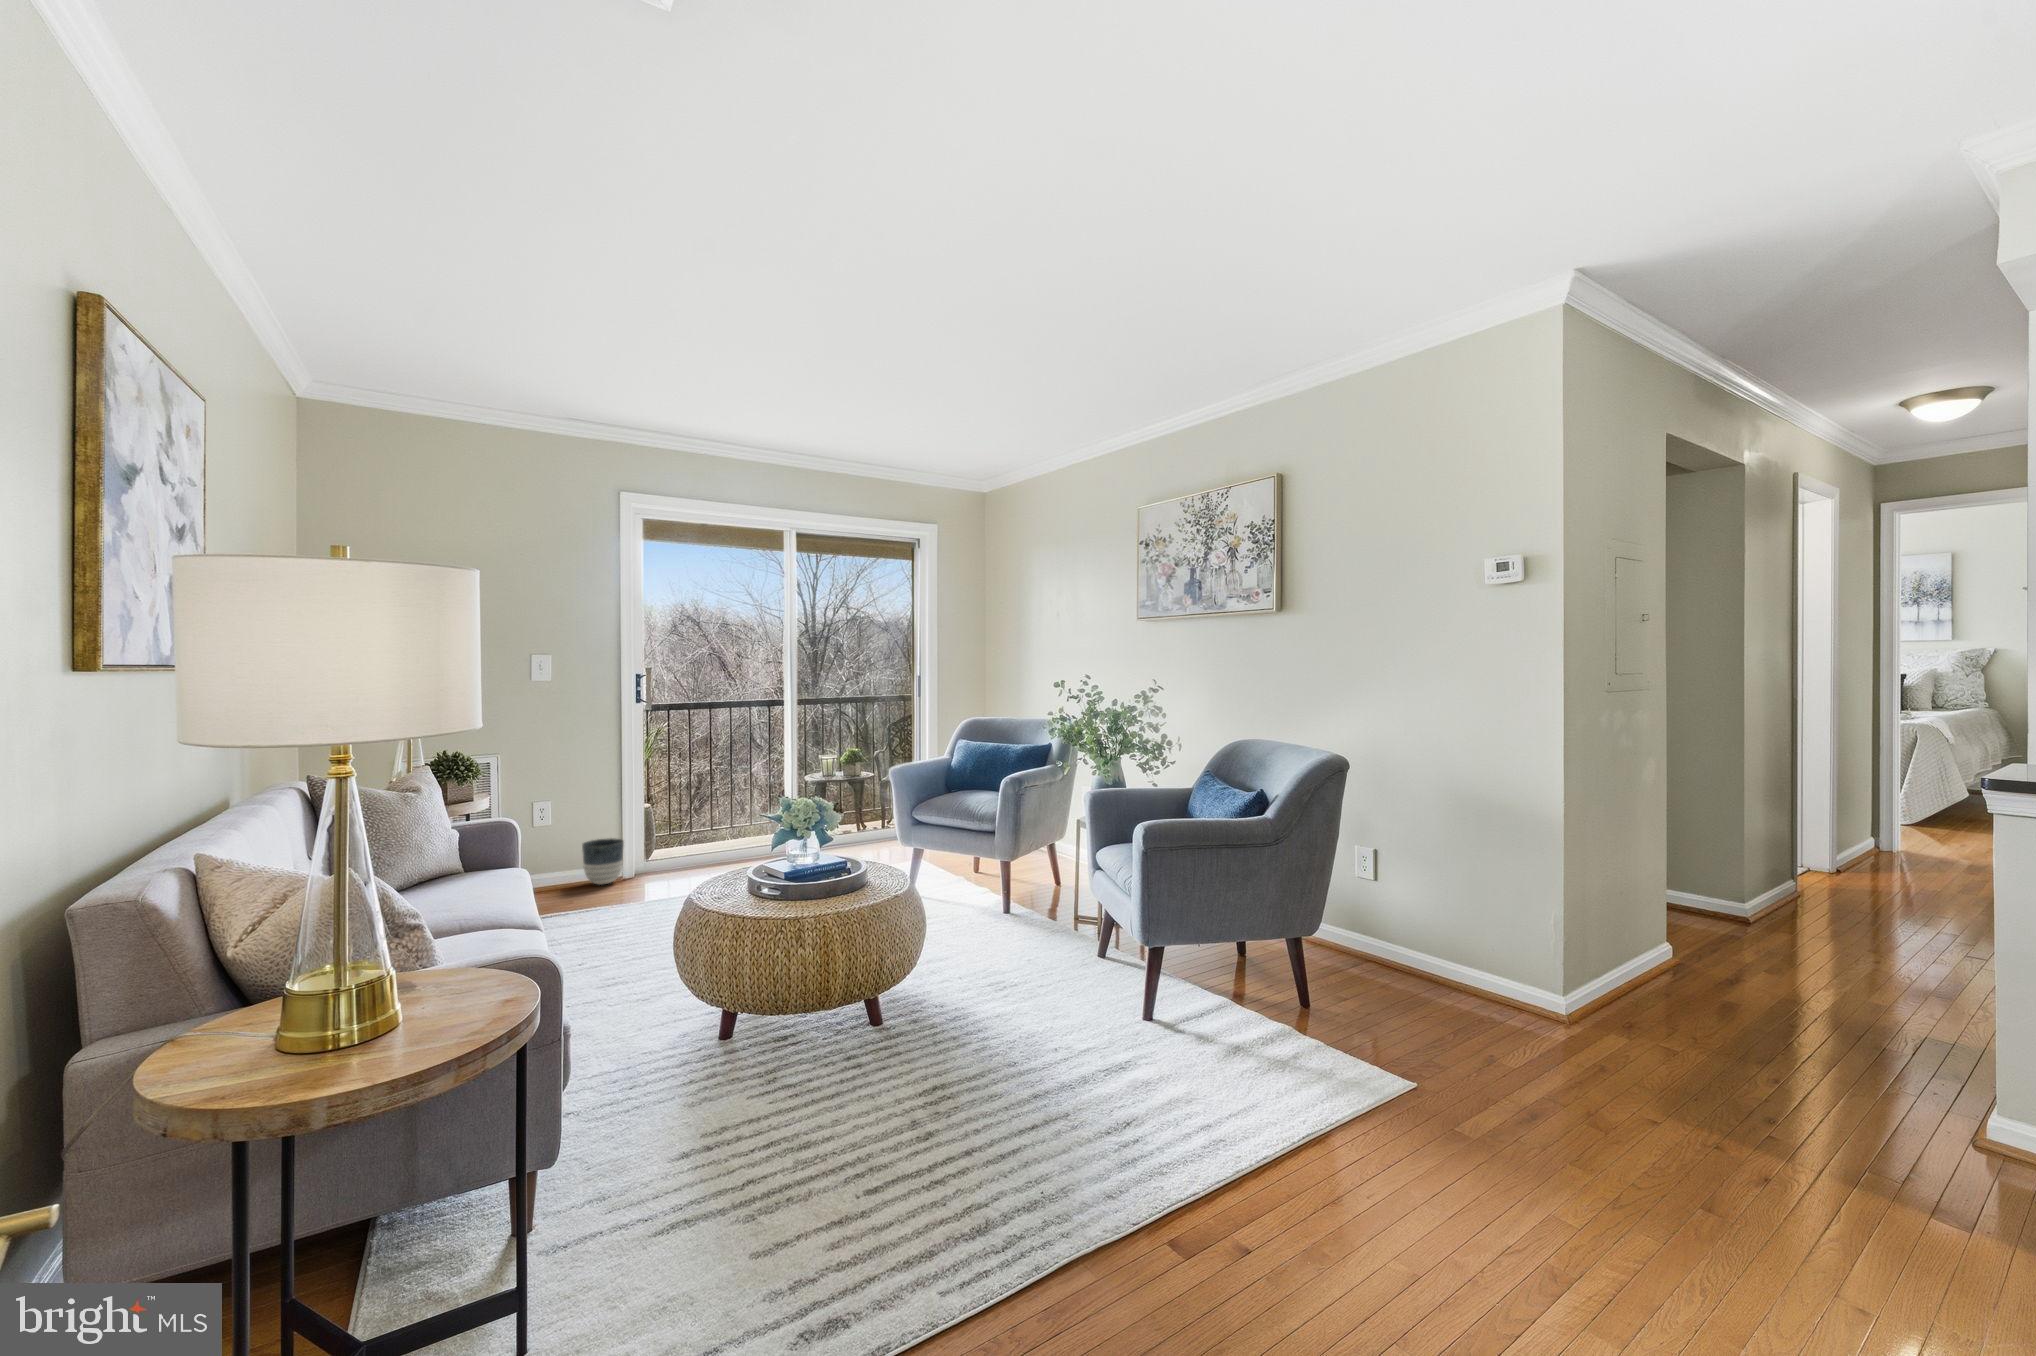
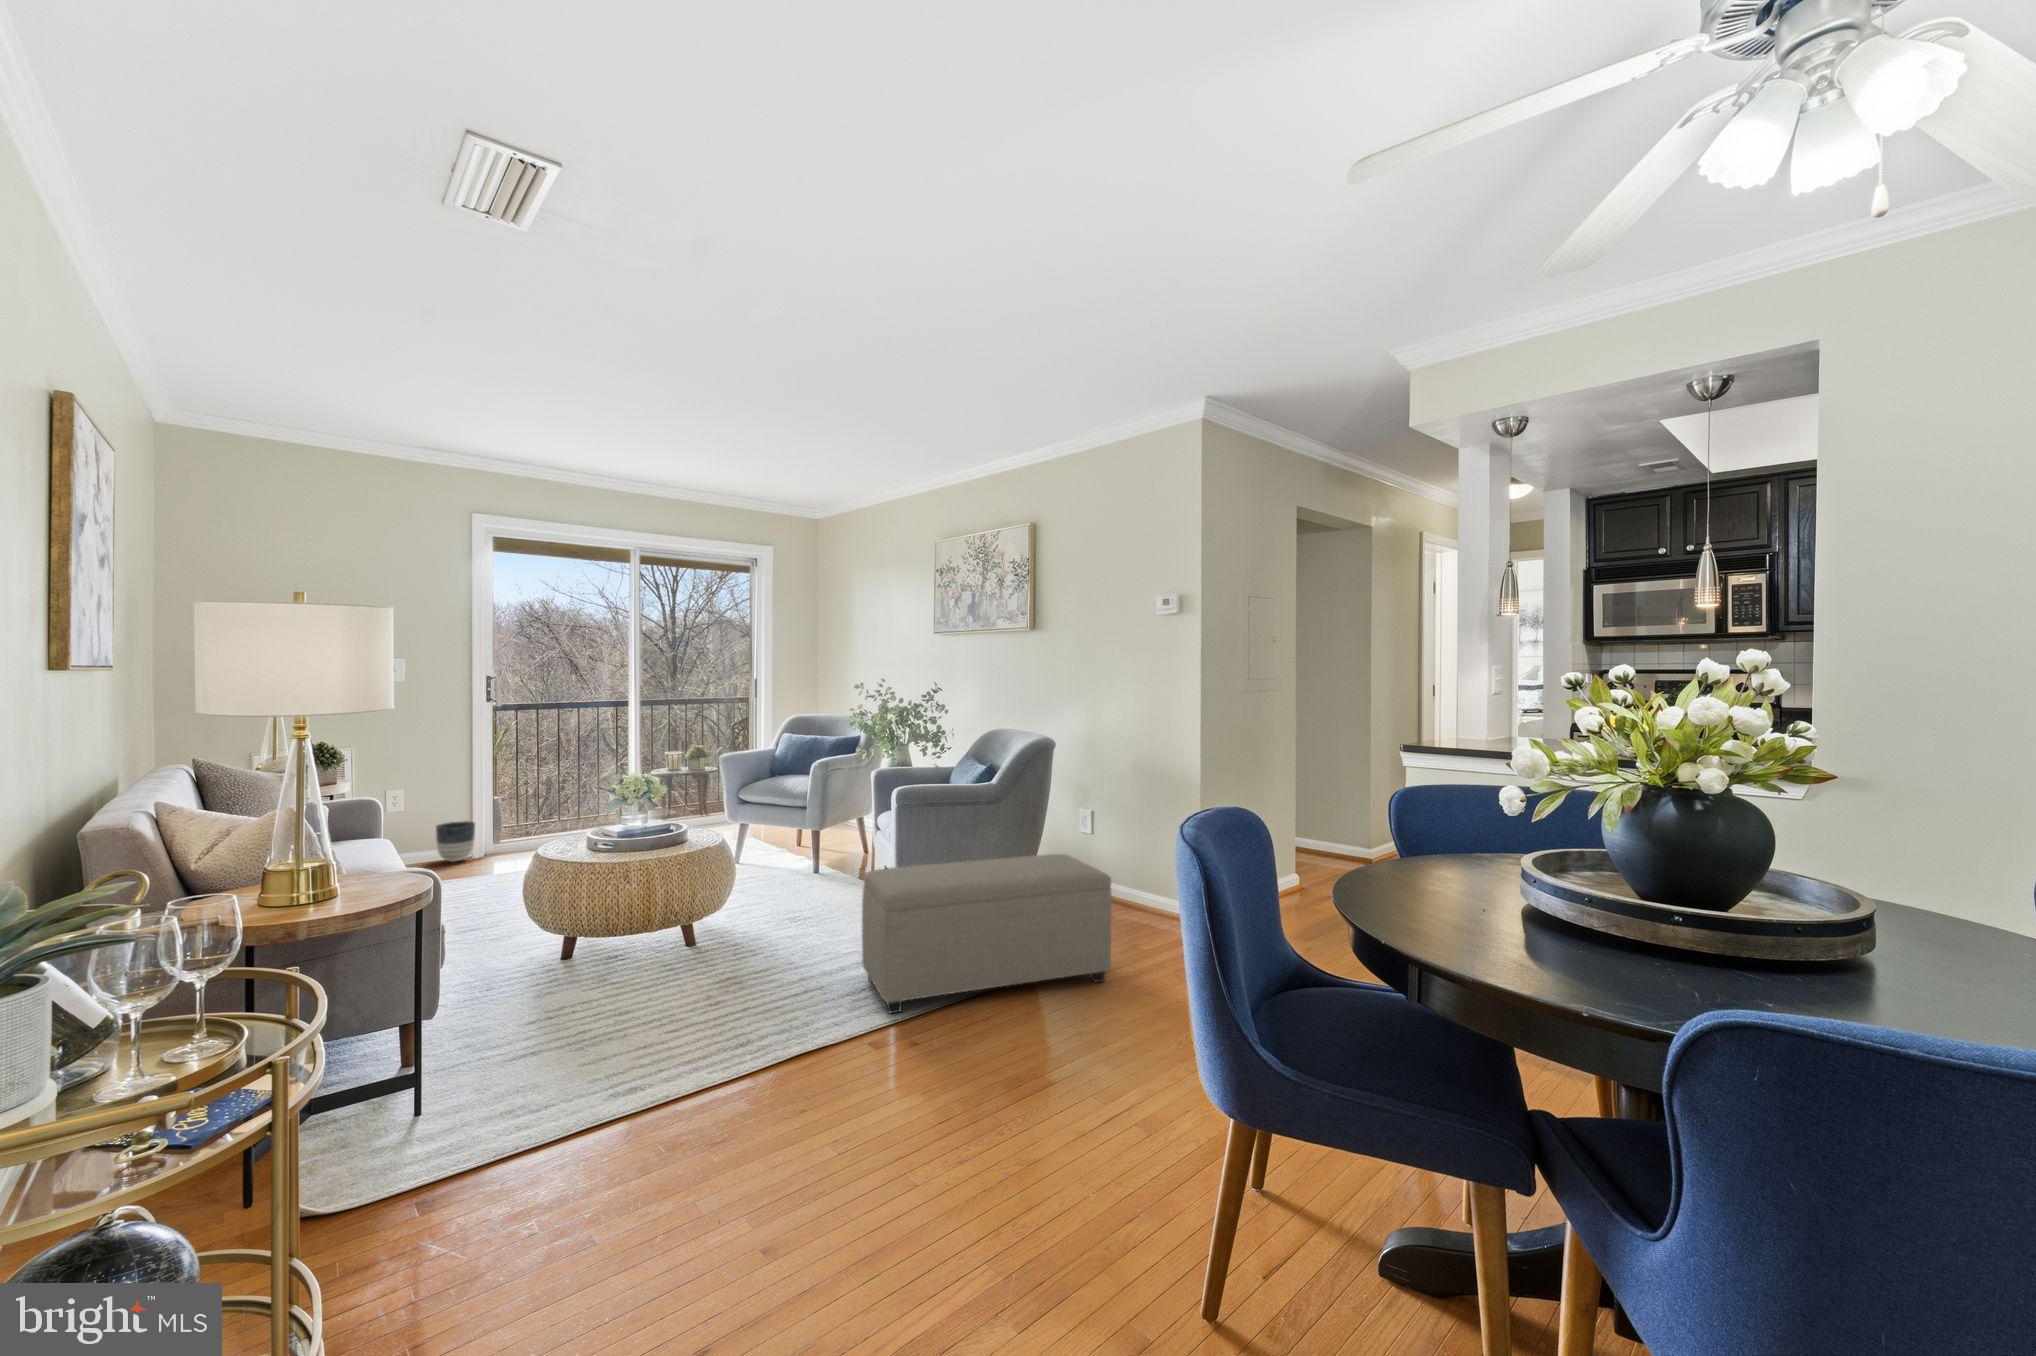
ottoman: none [1117,924,1491,1170] -> present [862,854,1112,1013]

